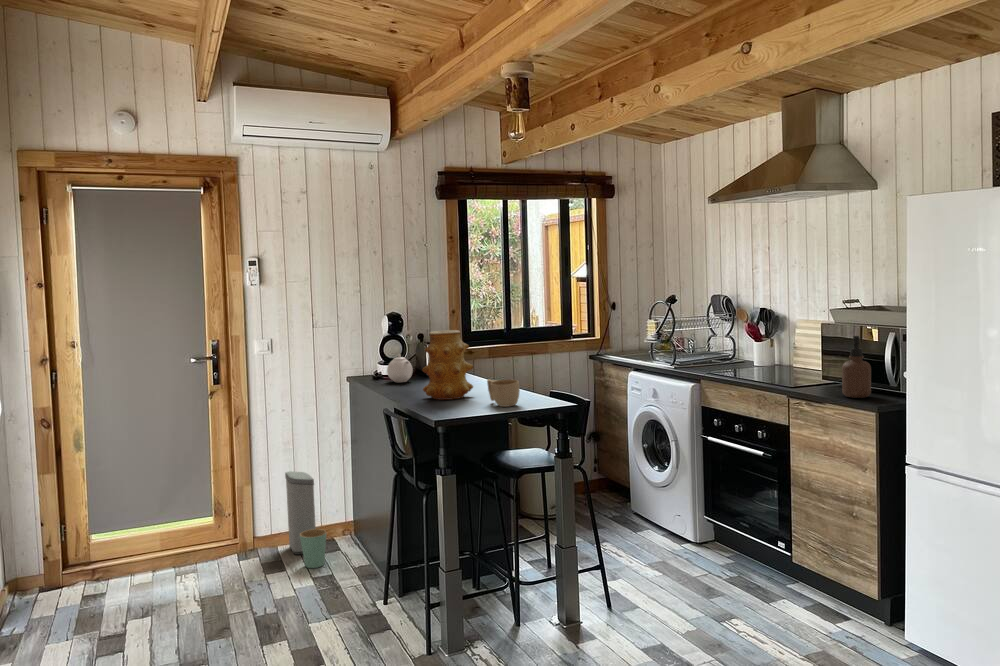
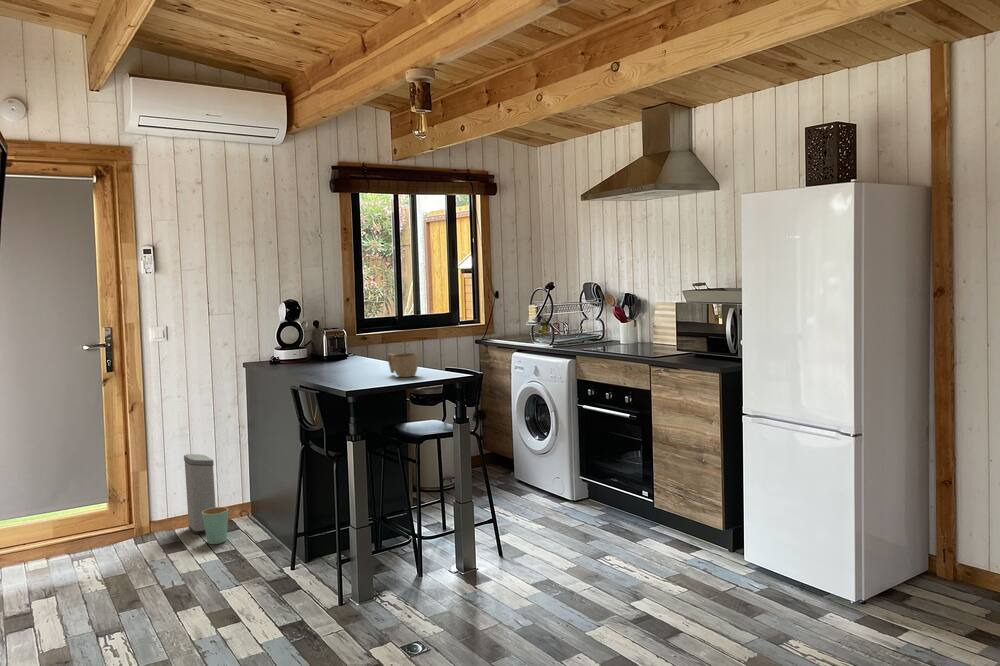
vase: present [422,330,474,400] -> none [325,311,373,375]
soap dispenser: present [842,336,871,398] -> none [695,310,718,362]
teapot: present [387,354,413,382] -> none [286,337,310,364]

